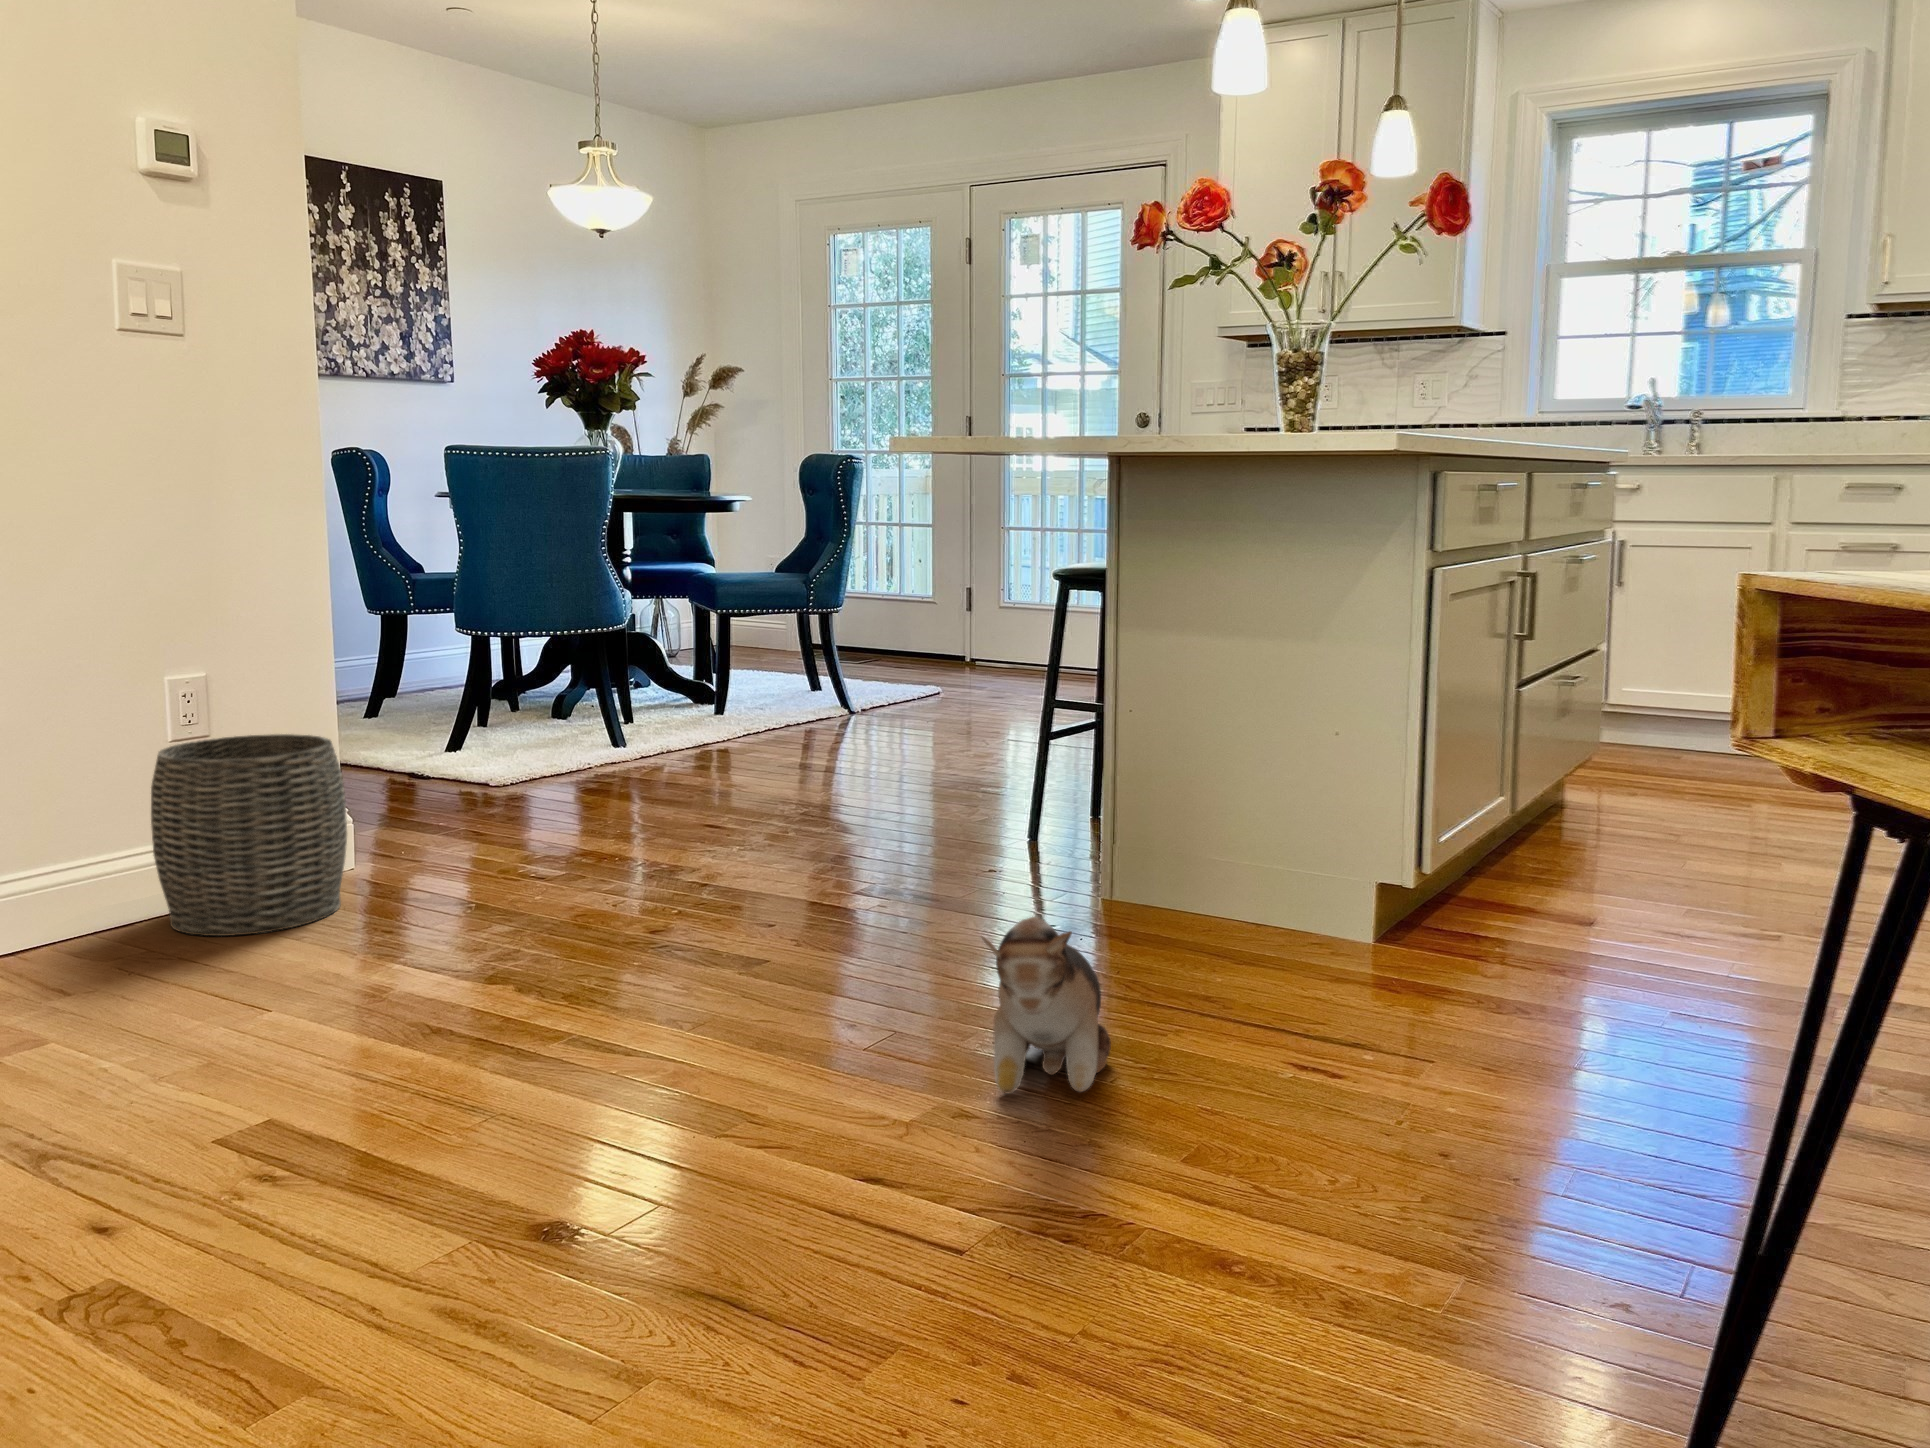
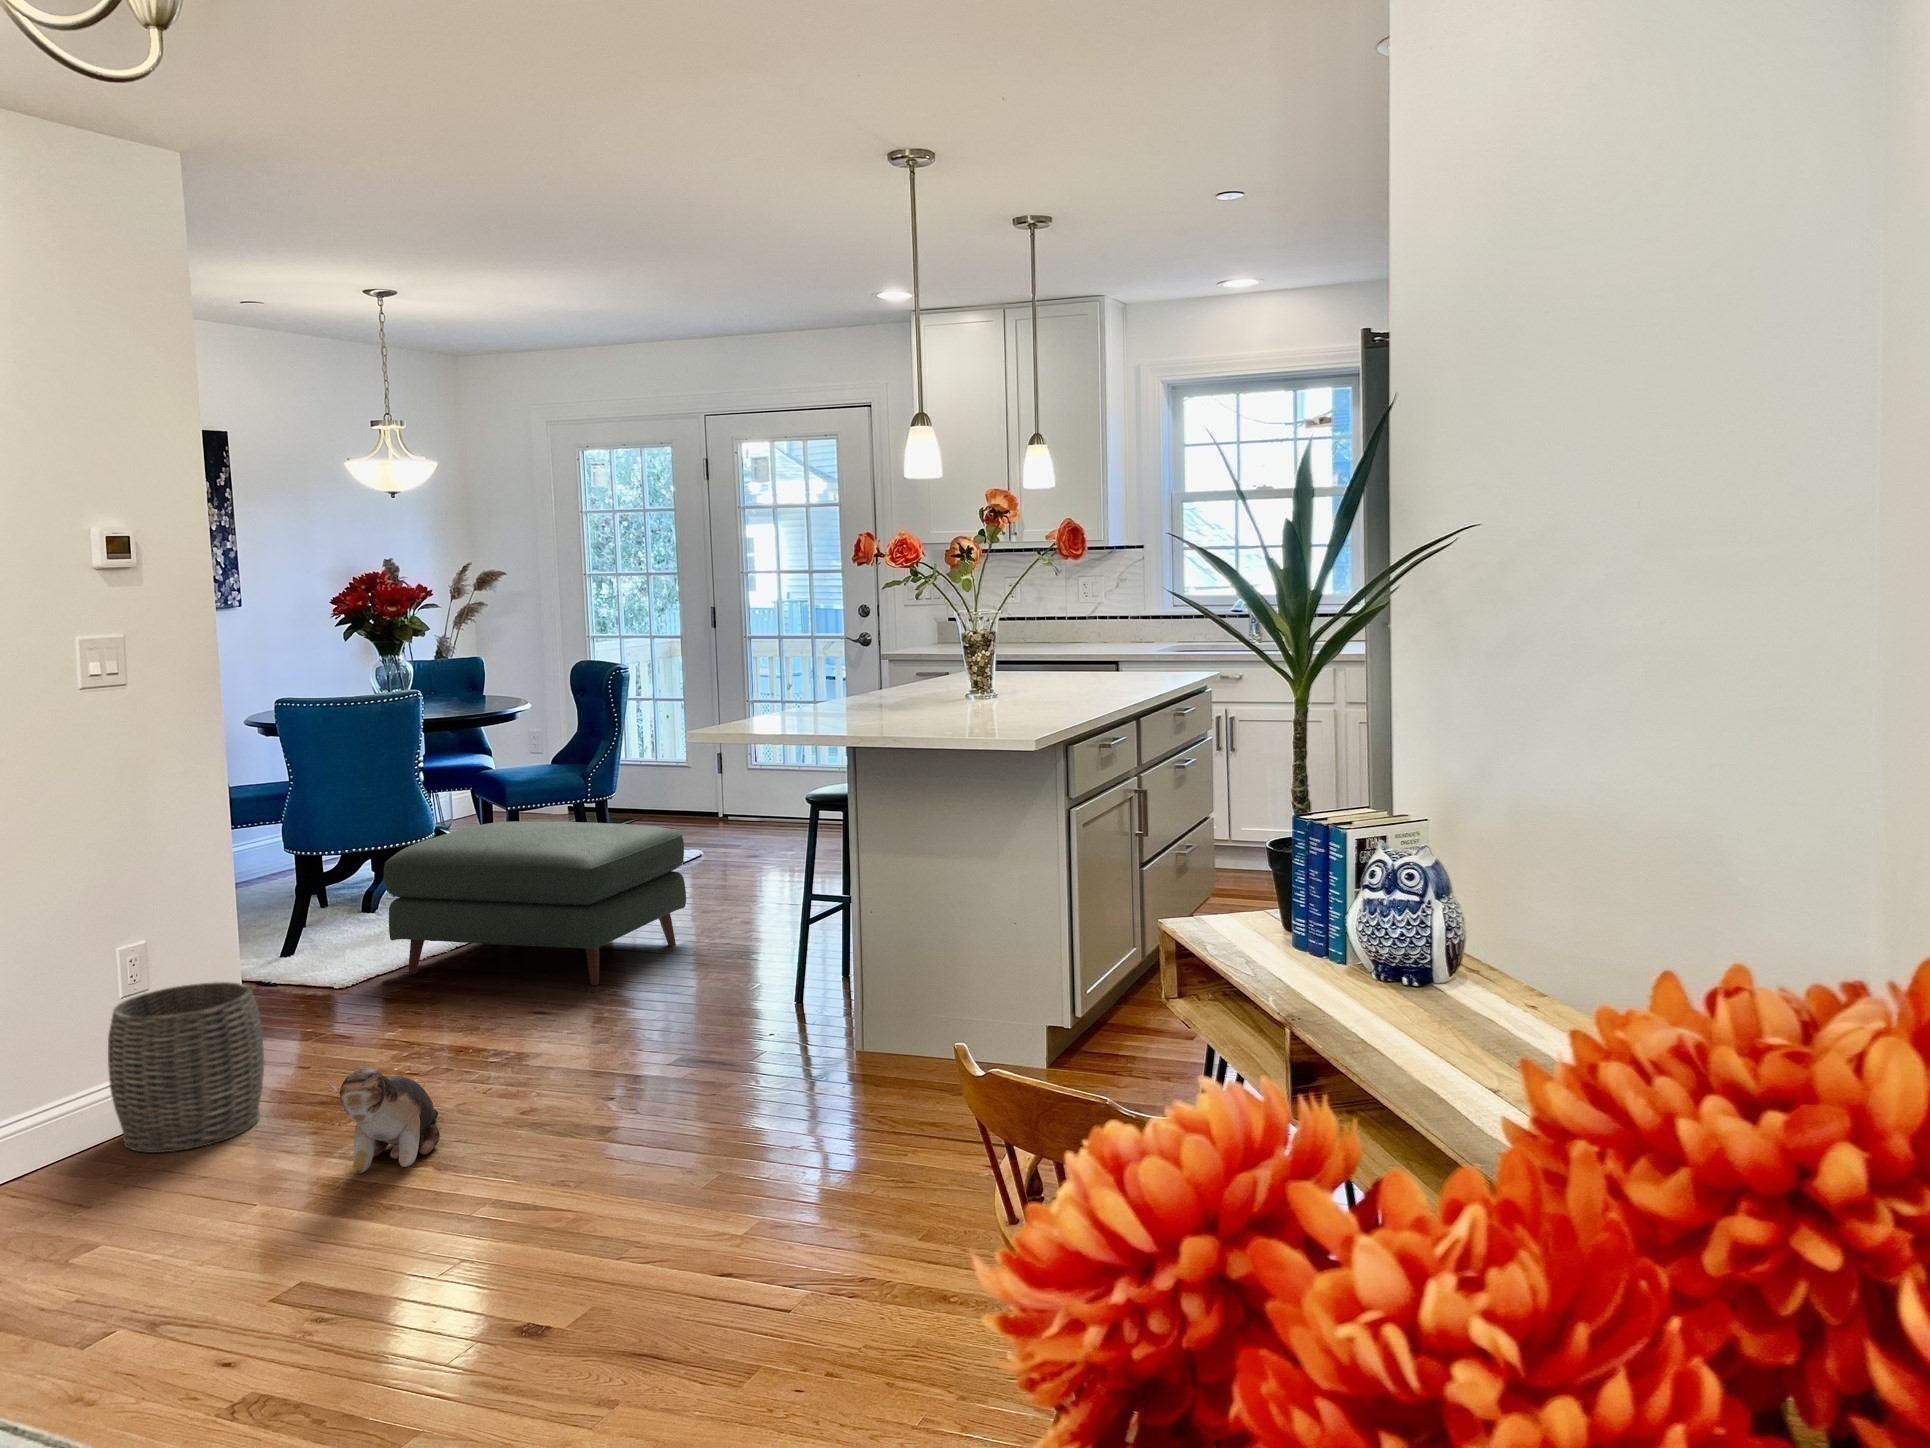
ottoman: none [552,614,907,804] -> present [384,821,686,985]
plush toy: present [982,917,1111,1093] -> present [327,1065,440,1173]

